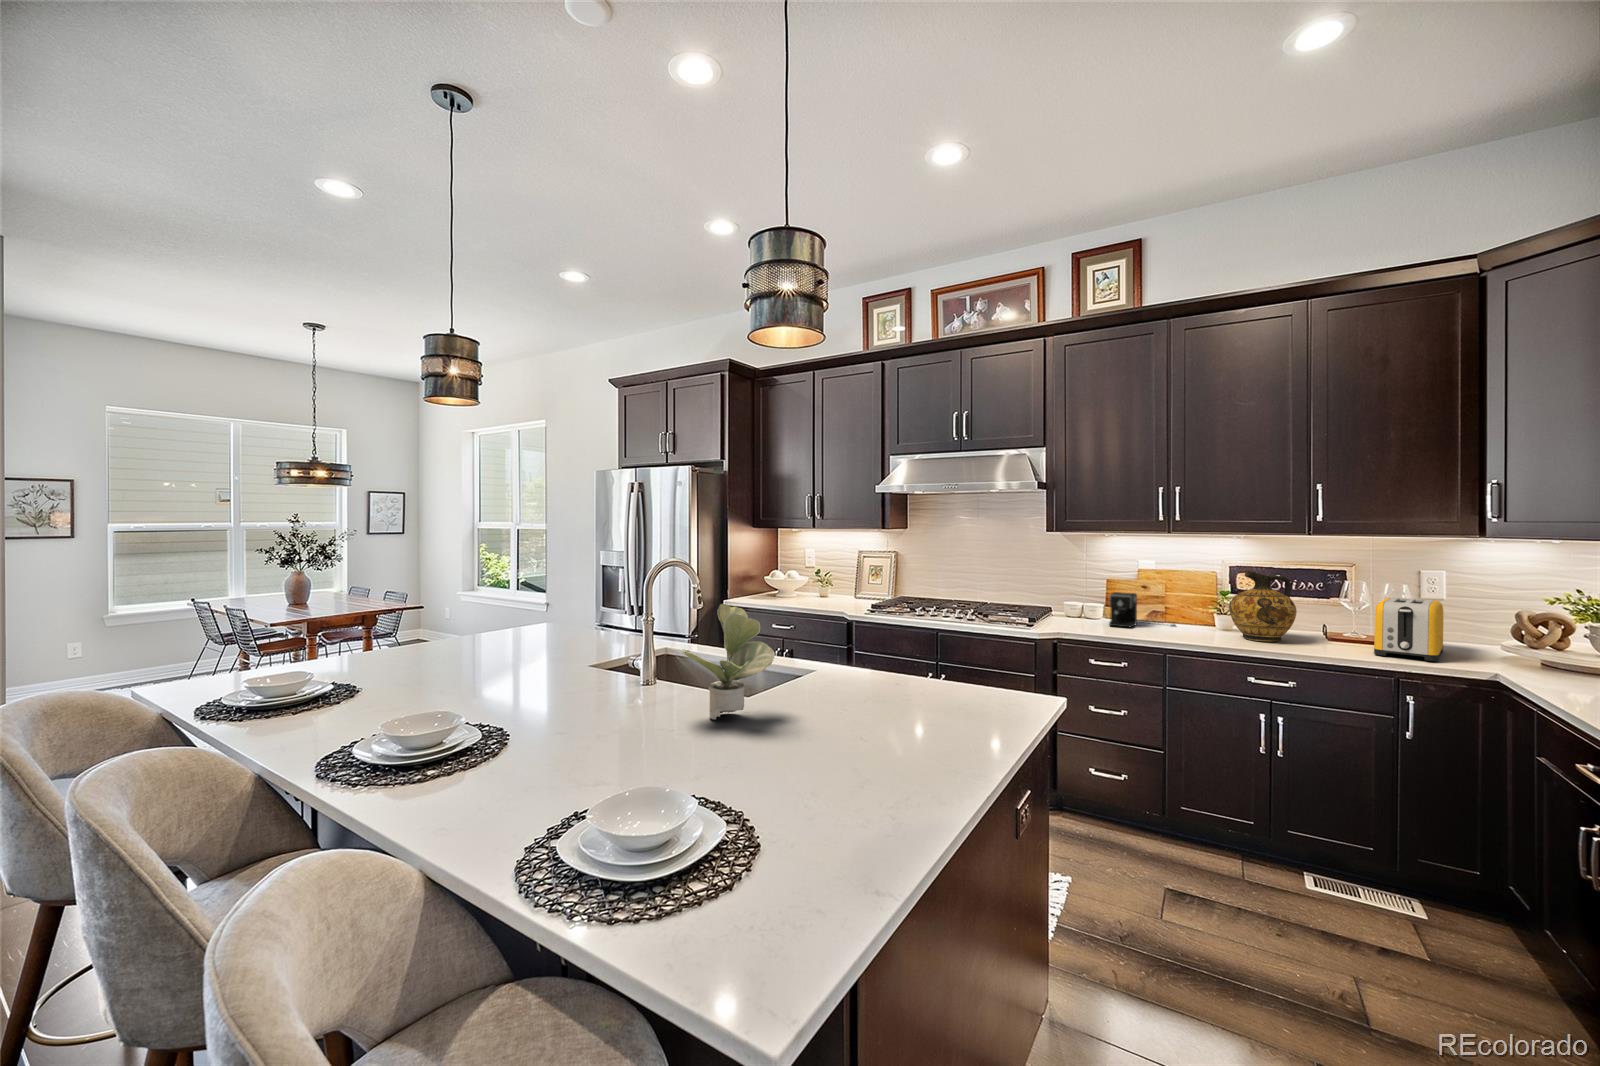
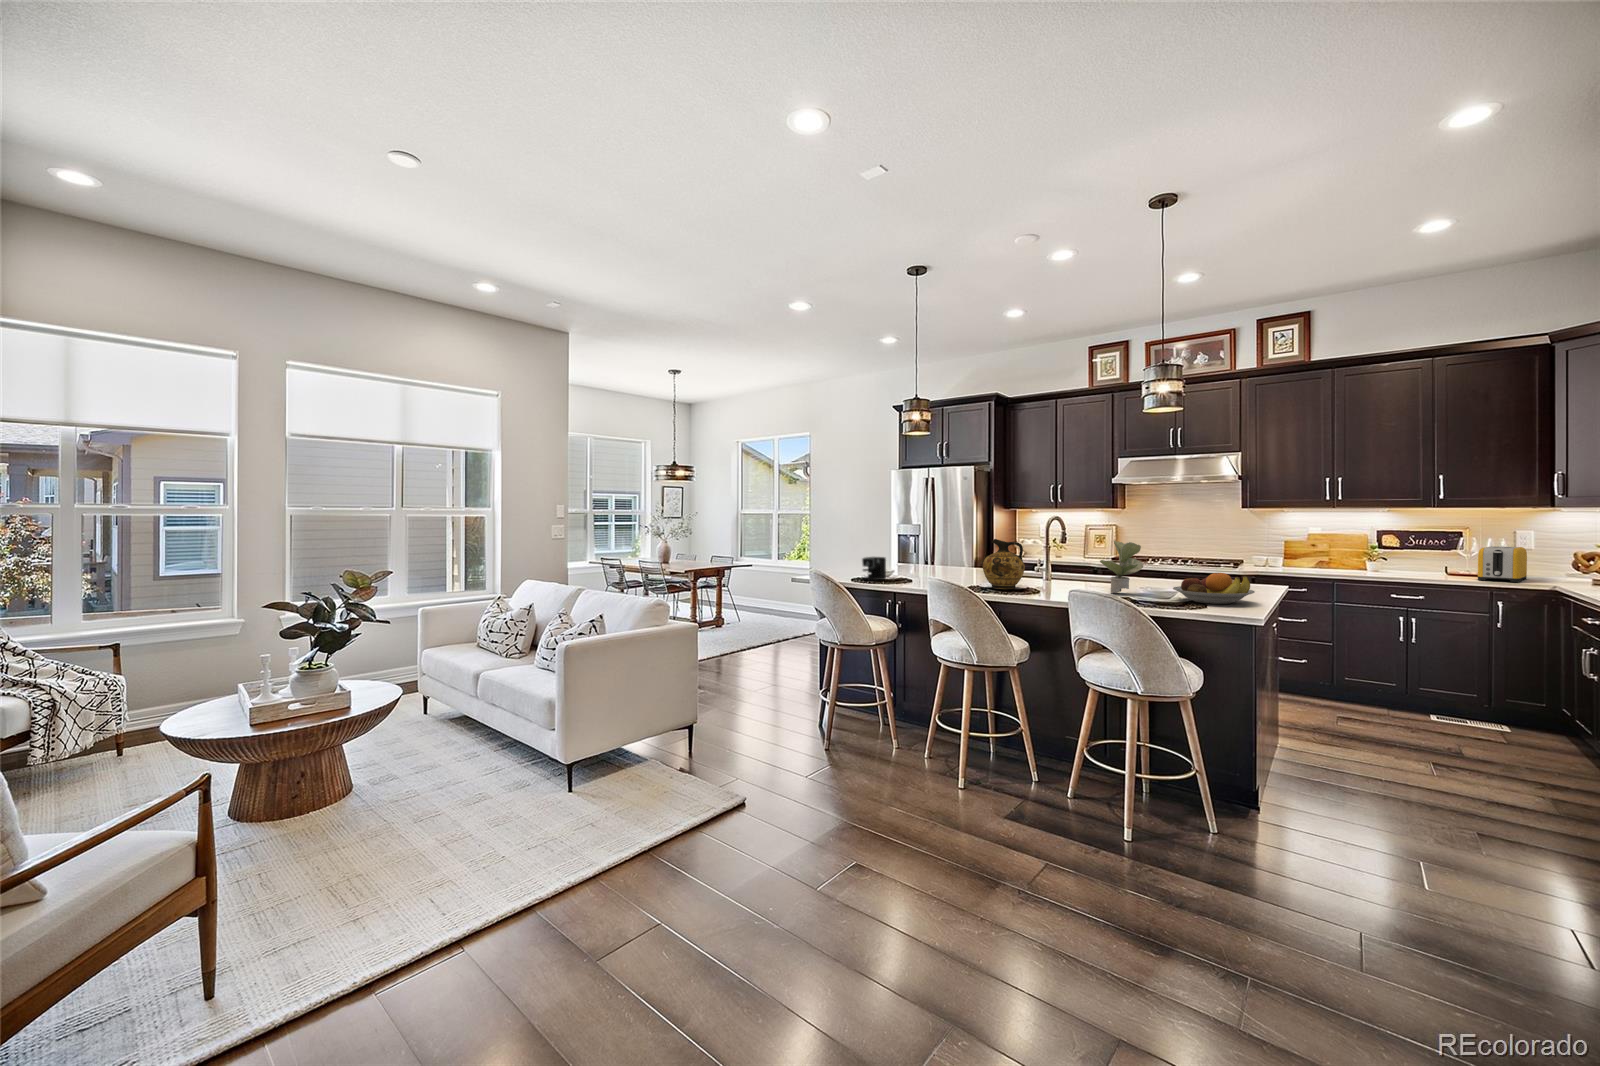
ceramic jug: present [1229,571,1297,642] -> present [983,539,1025,589]
coffee maker: present [1109,592,1175,627] -> present [862,557,886,581]
fruit bowl: none [785,694,950,778] -> present [1173,573,1255,604]

